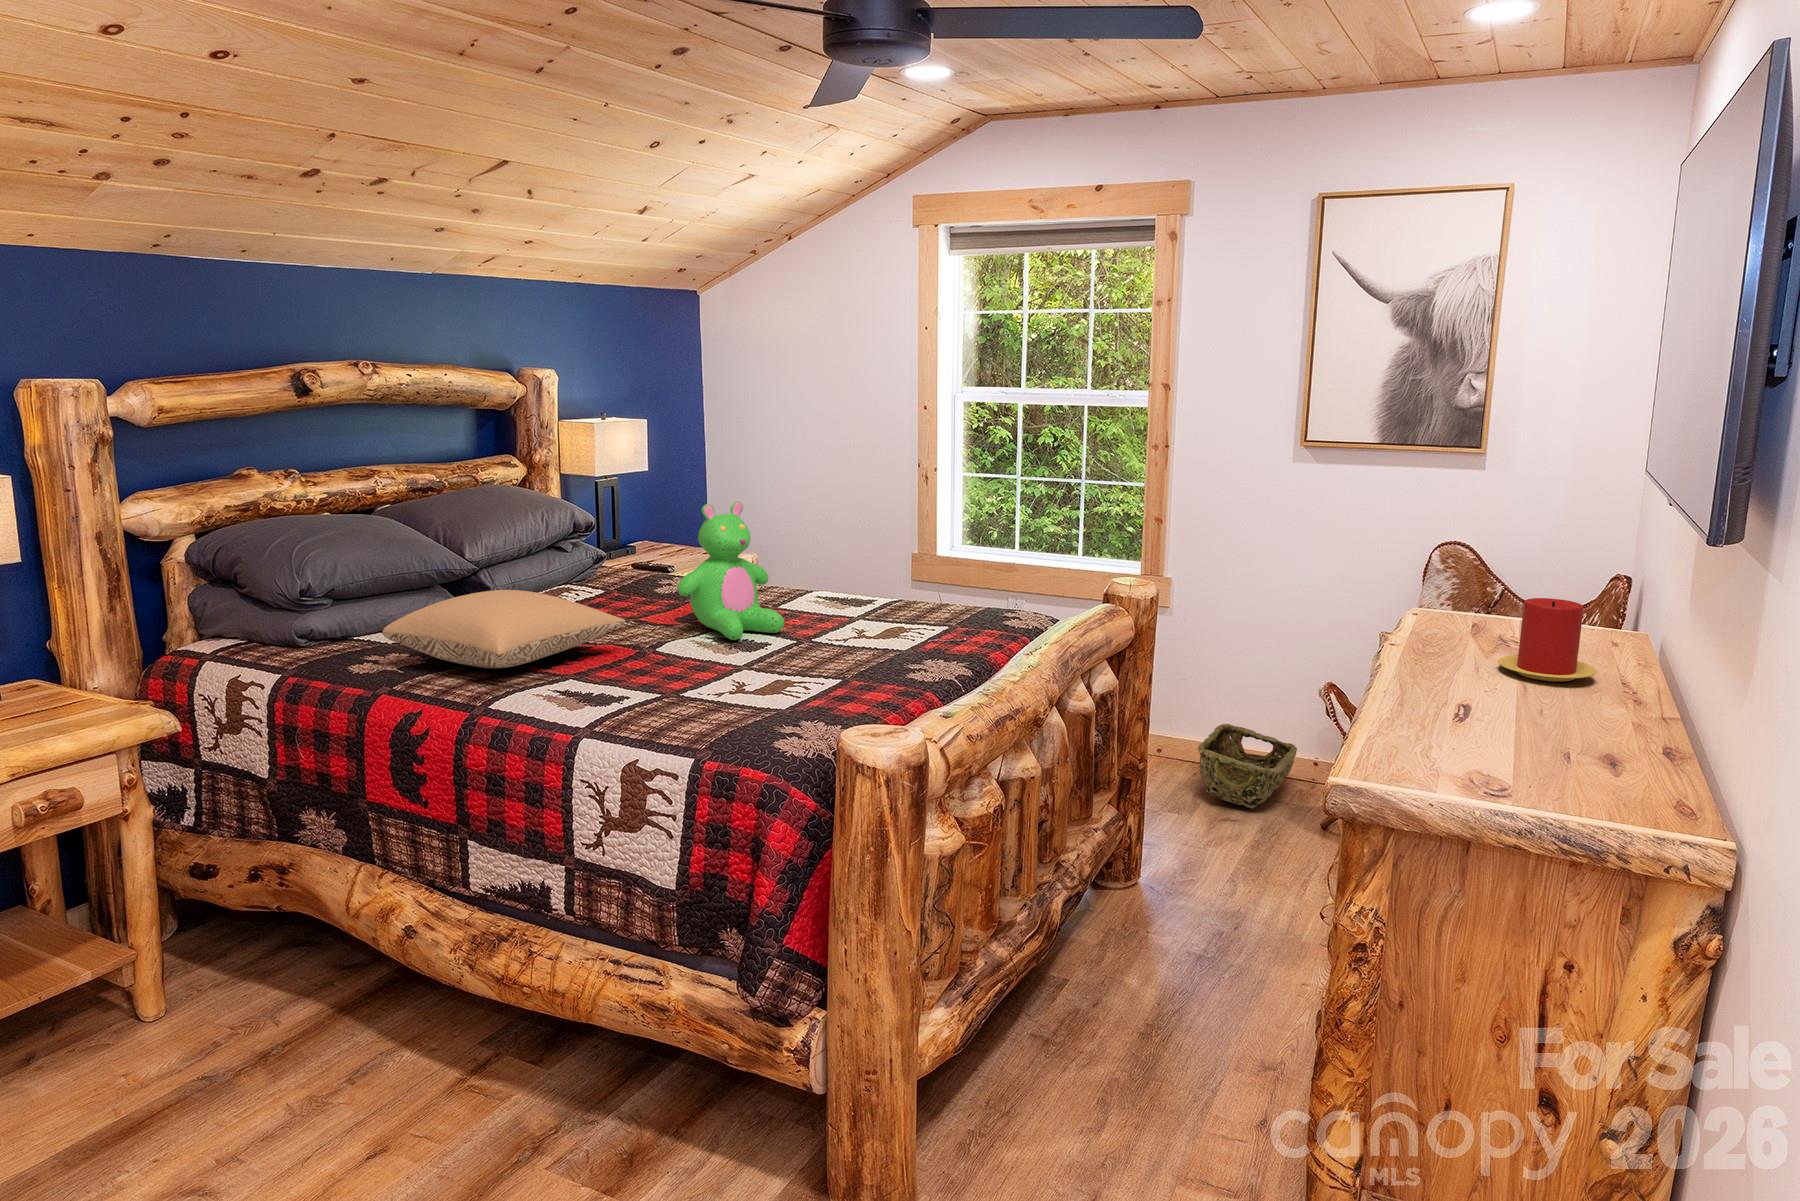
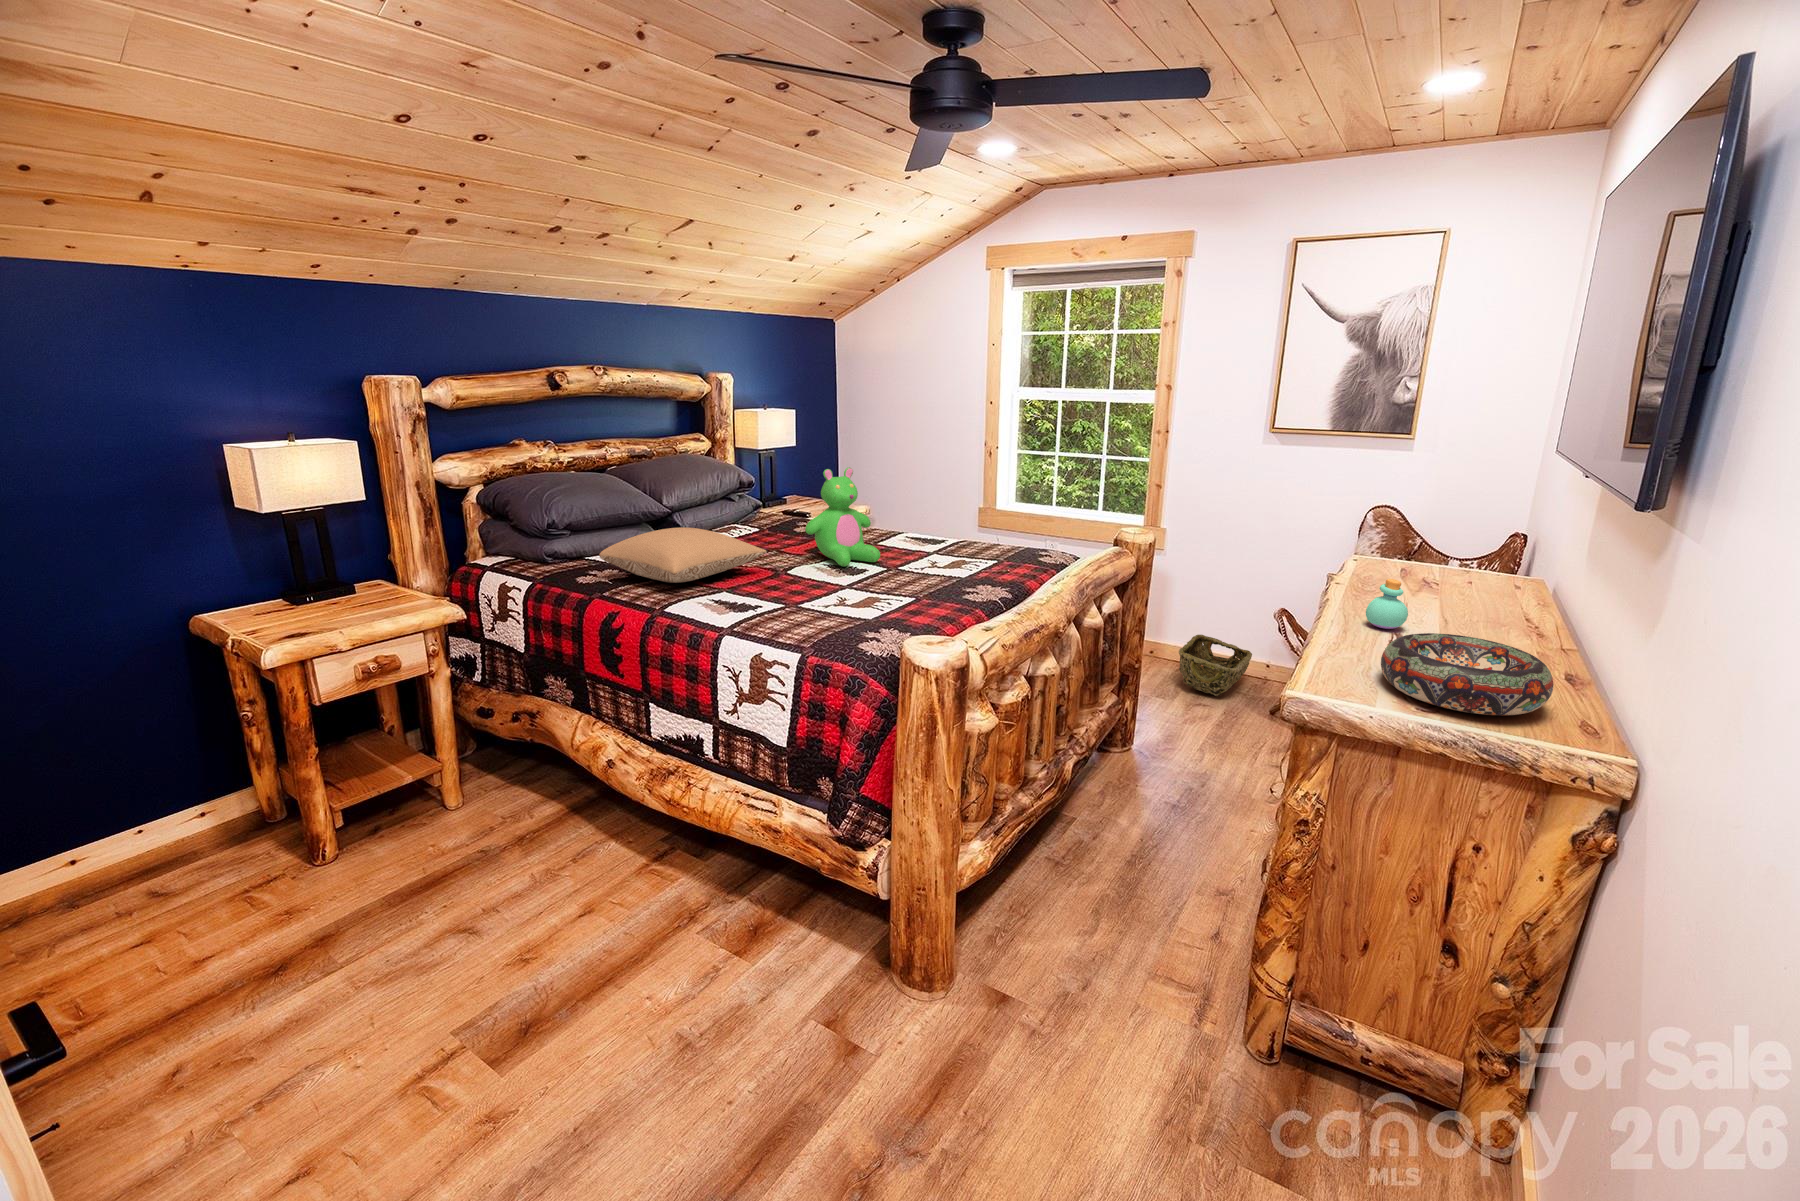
candle: present [1498,598,1596,681] -> none [1423,551,1505,617]
perfume bottle: none [1428,635,1478,699] -> present [1366,579,1408,629]
decorative bowl: none [1443,700,1640,795] -> present [1381,633,1554,715]

